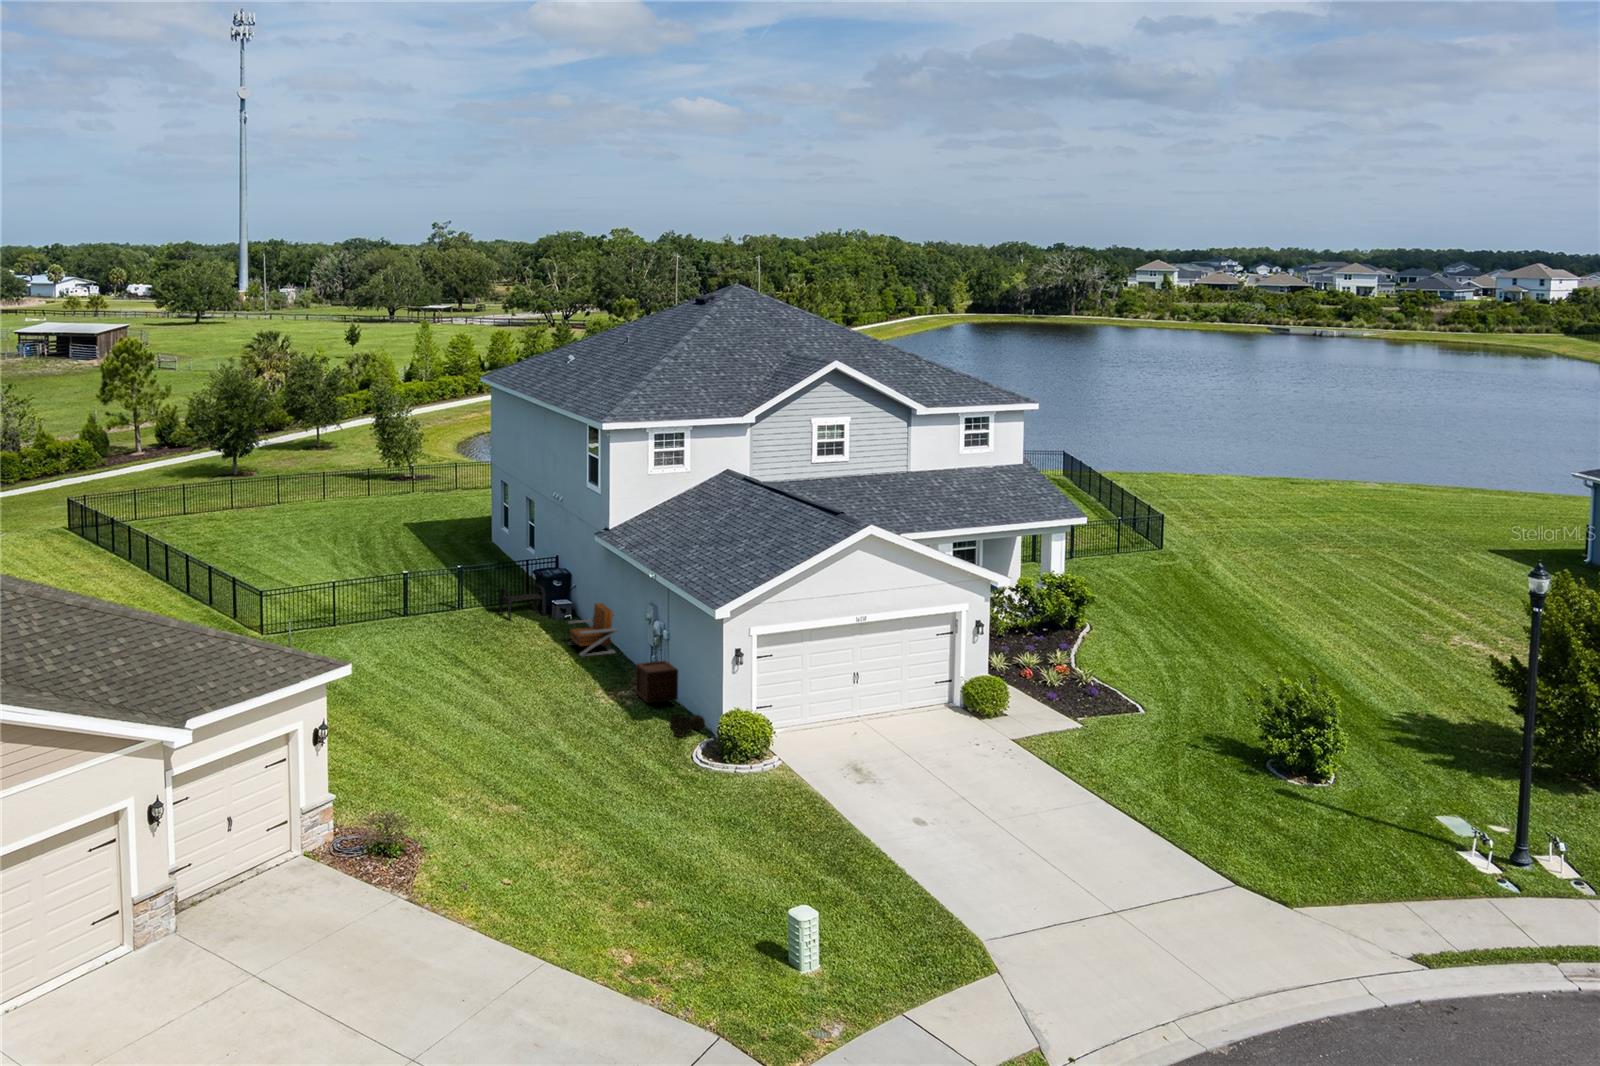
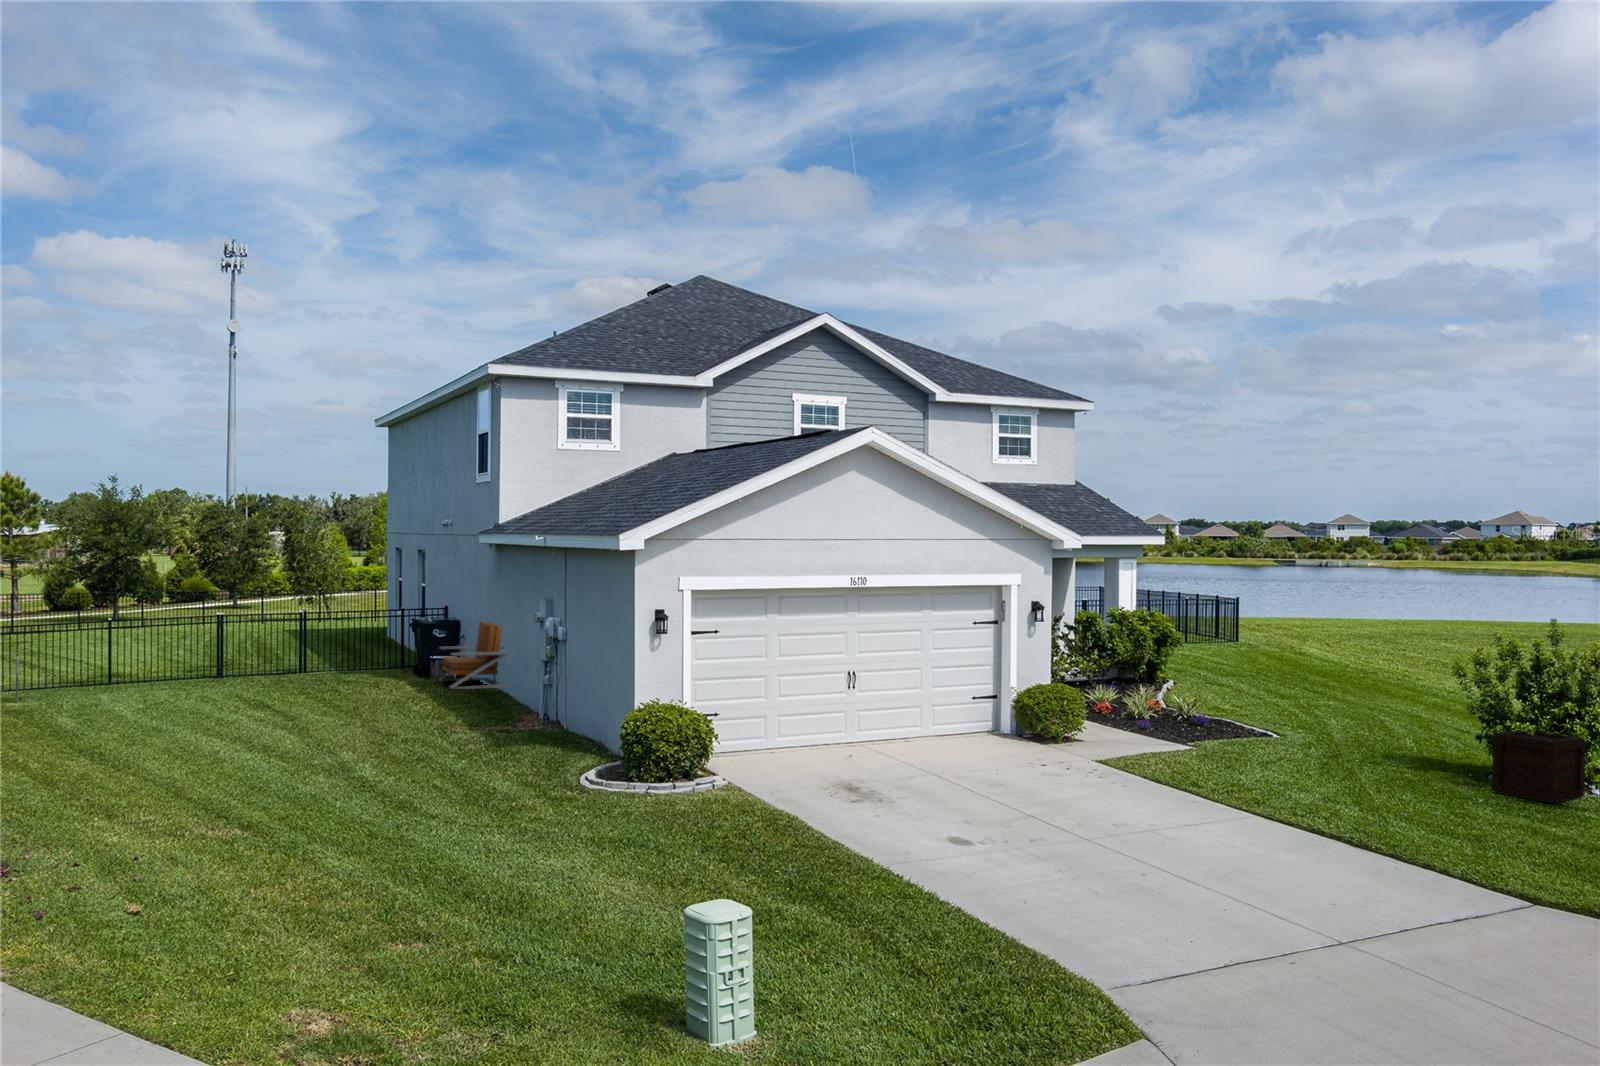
bench: present [499,585,546,620] -> none [357,620,422,664]
wooden crate: present [636,661,678,703] -> present [1491,730,1586,803]
woven basket: present [670,714,705,736] -> none [555,722,611,753]

